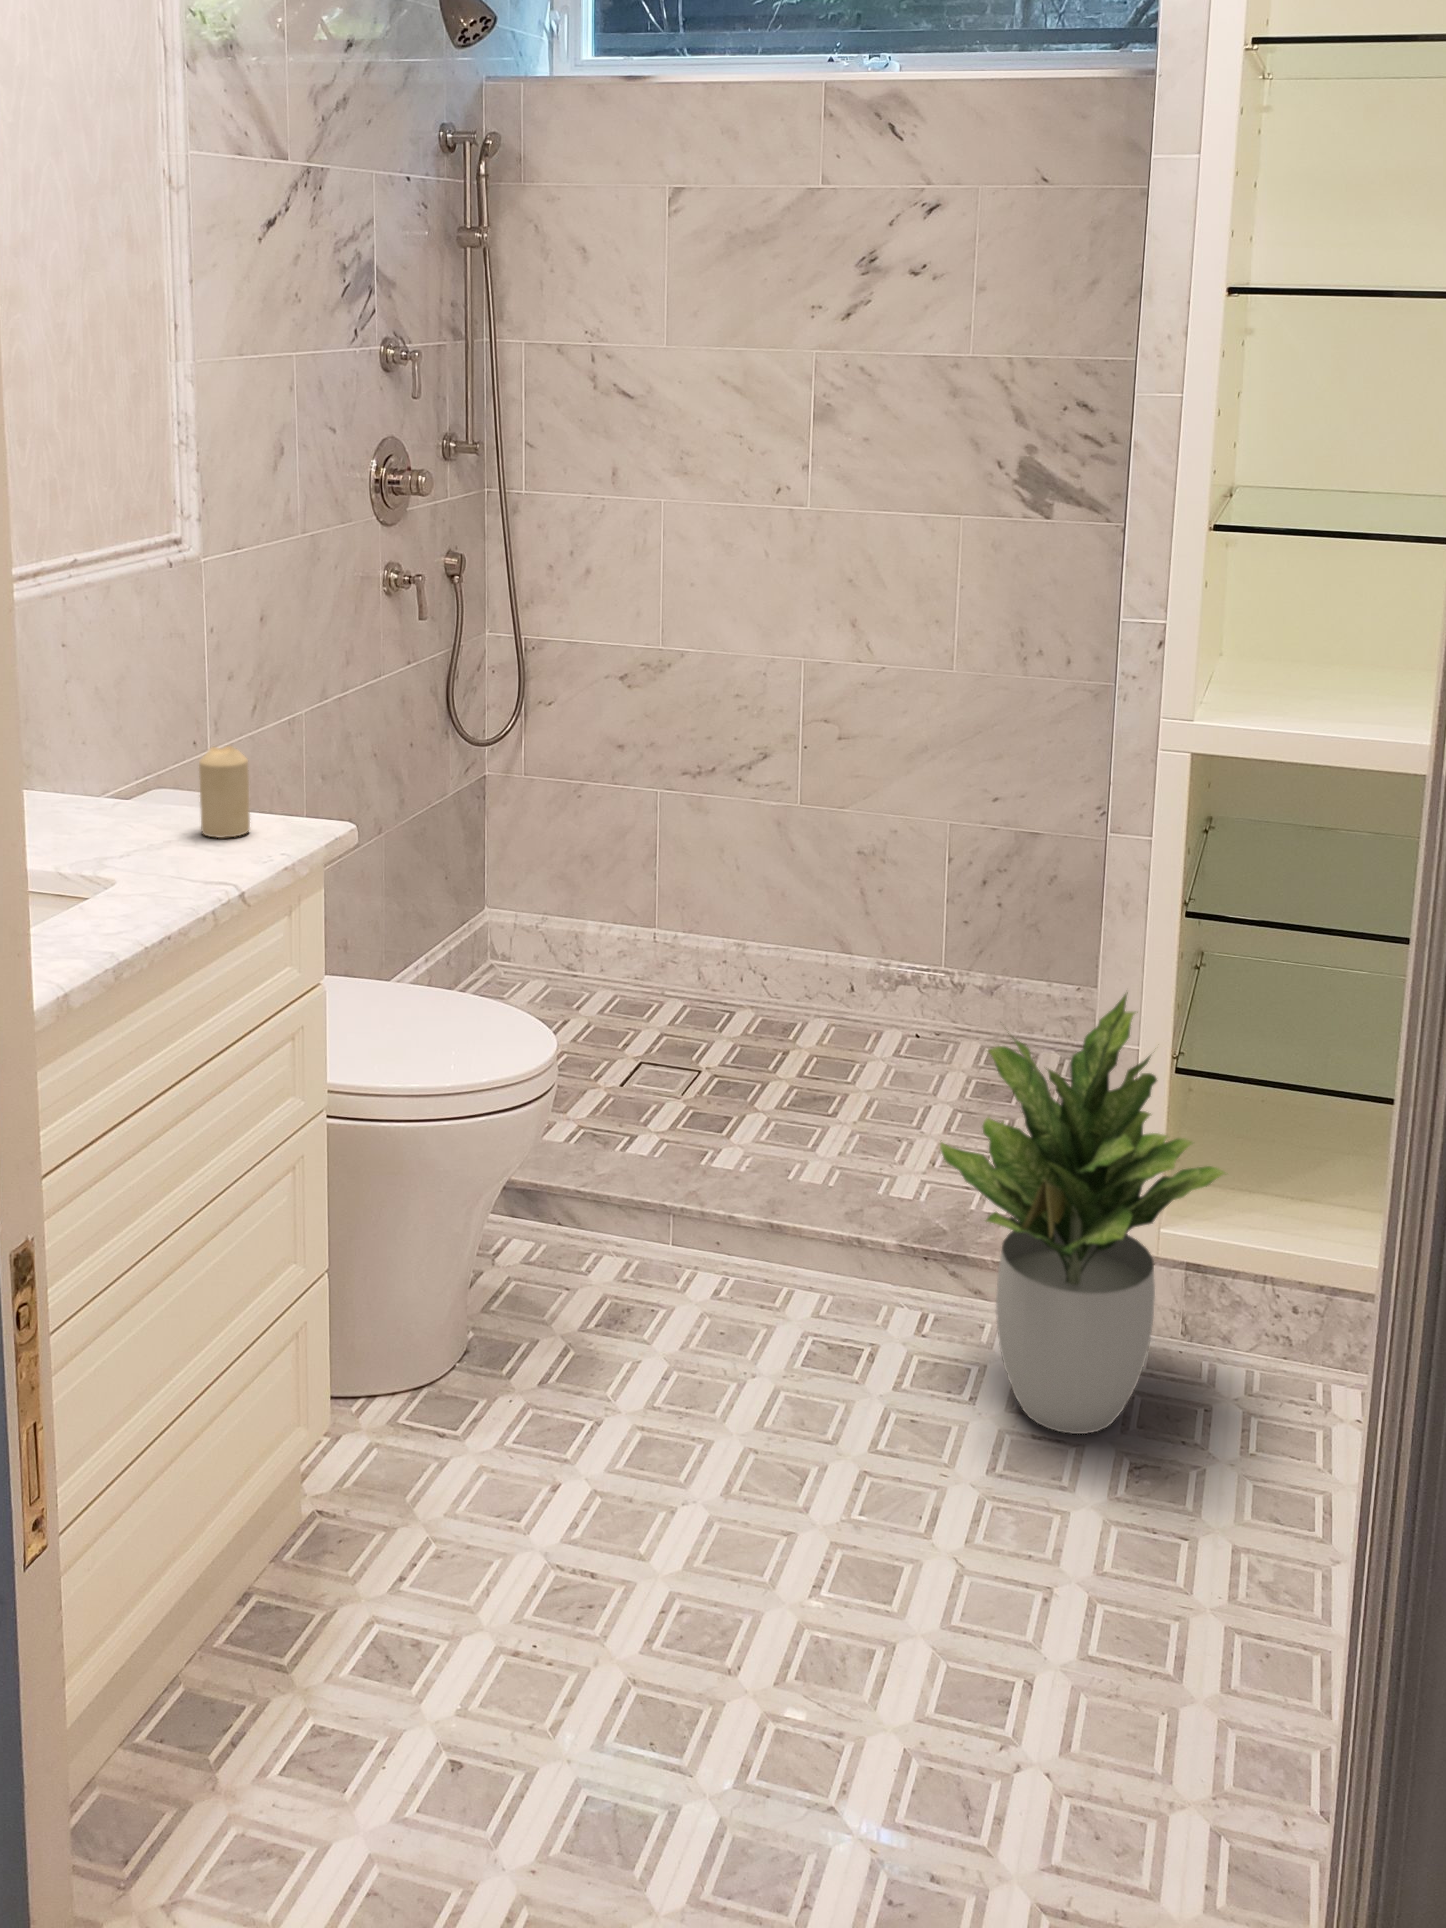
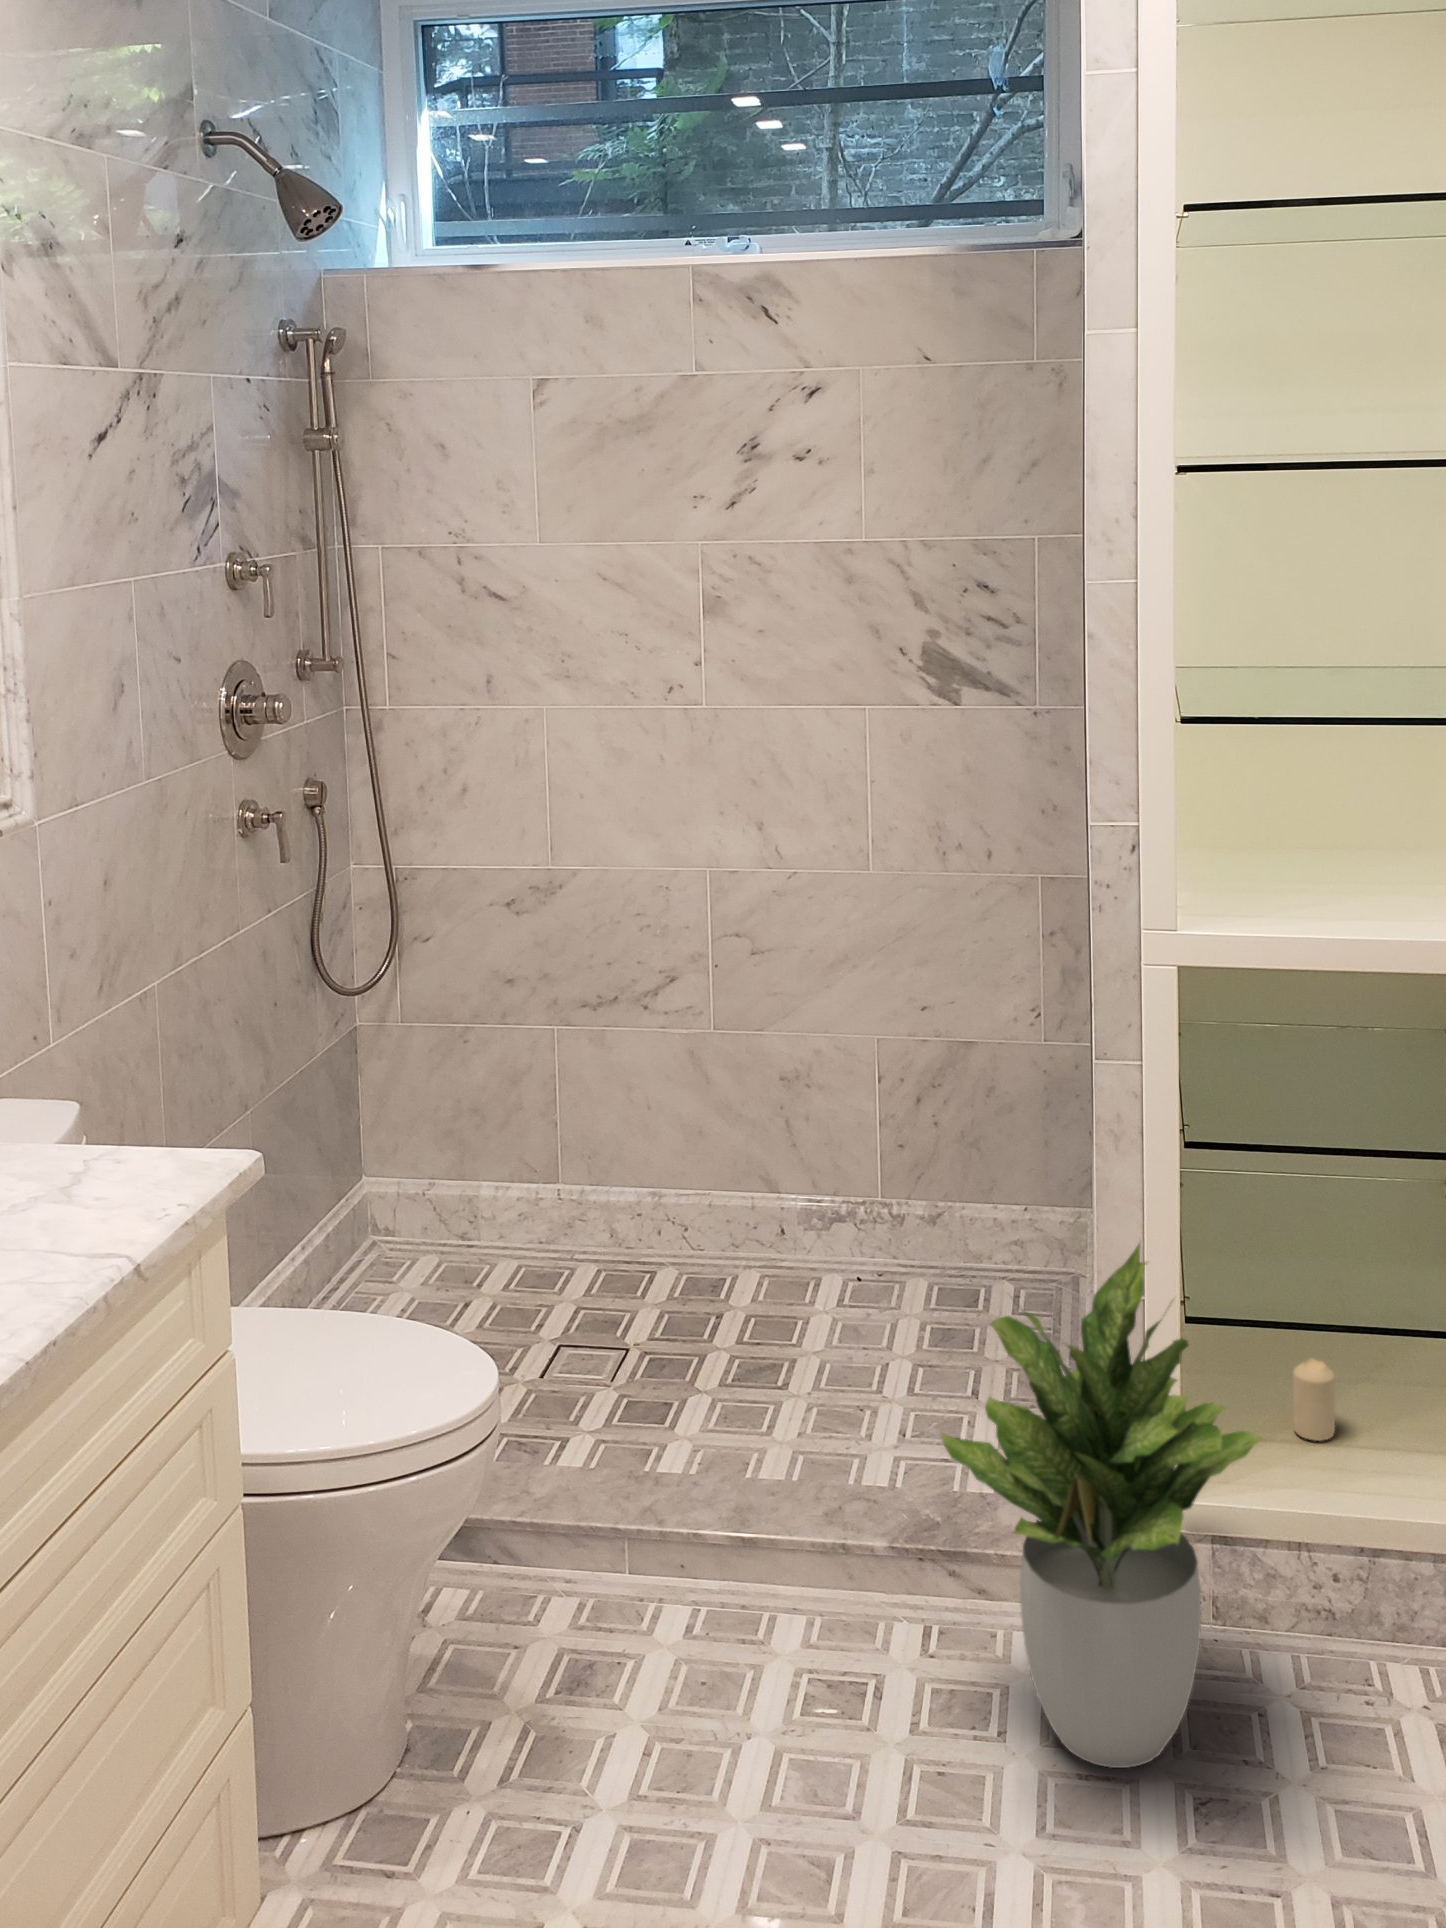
candle: present [199,746,250,838] -> present [1293,1358,1335,1441]

